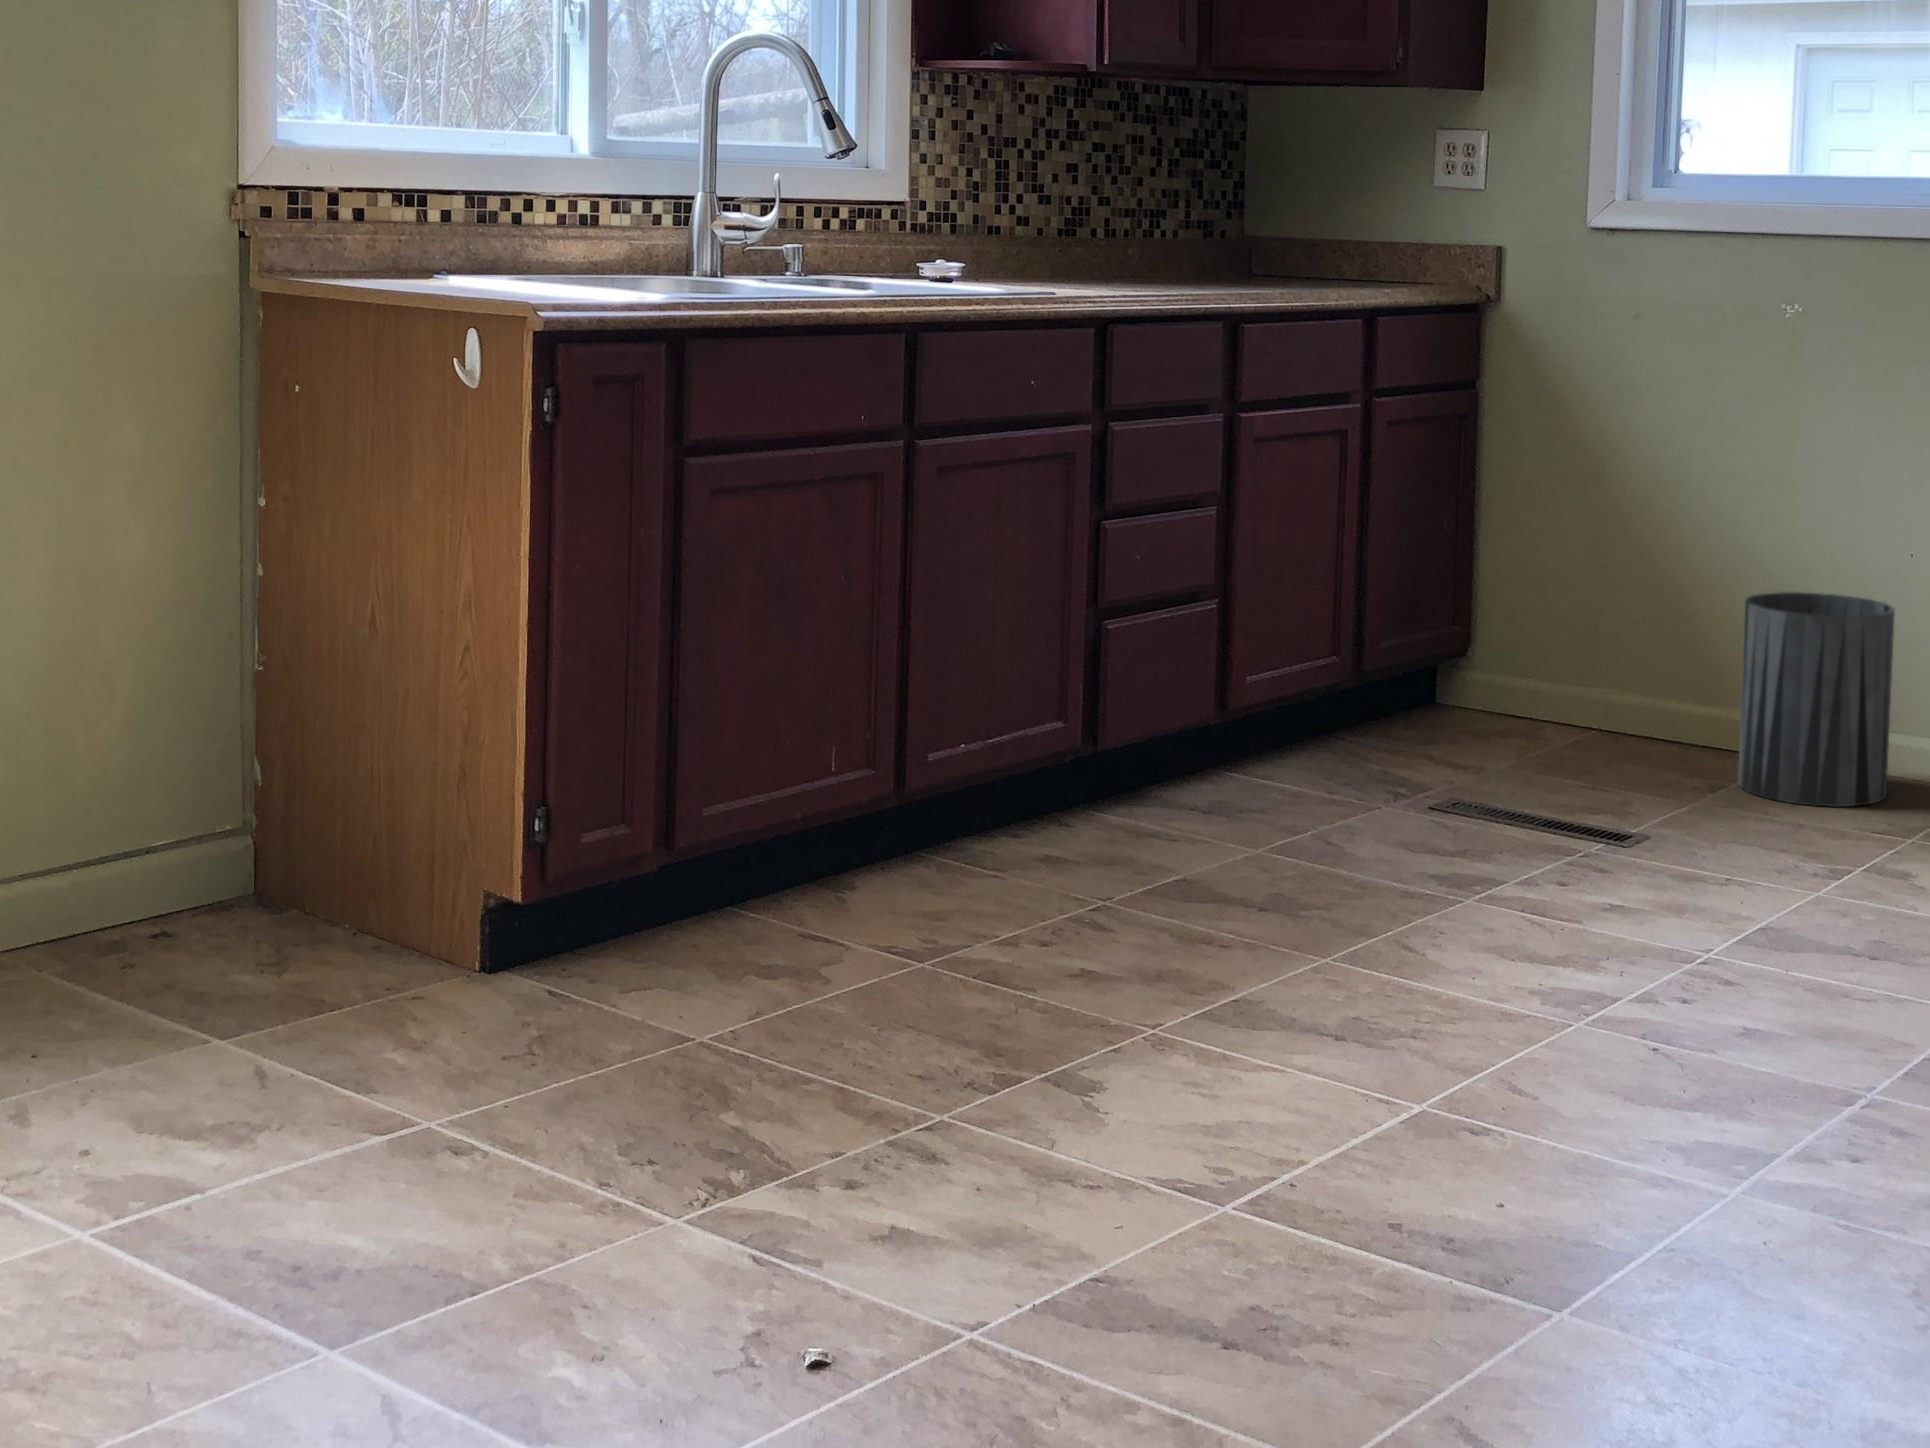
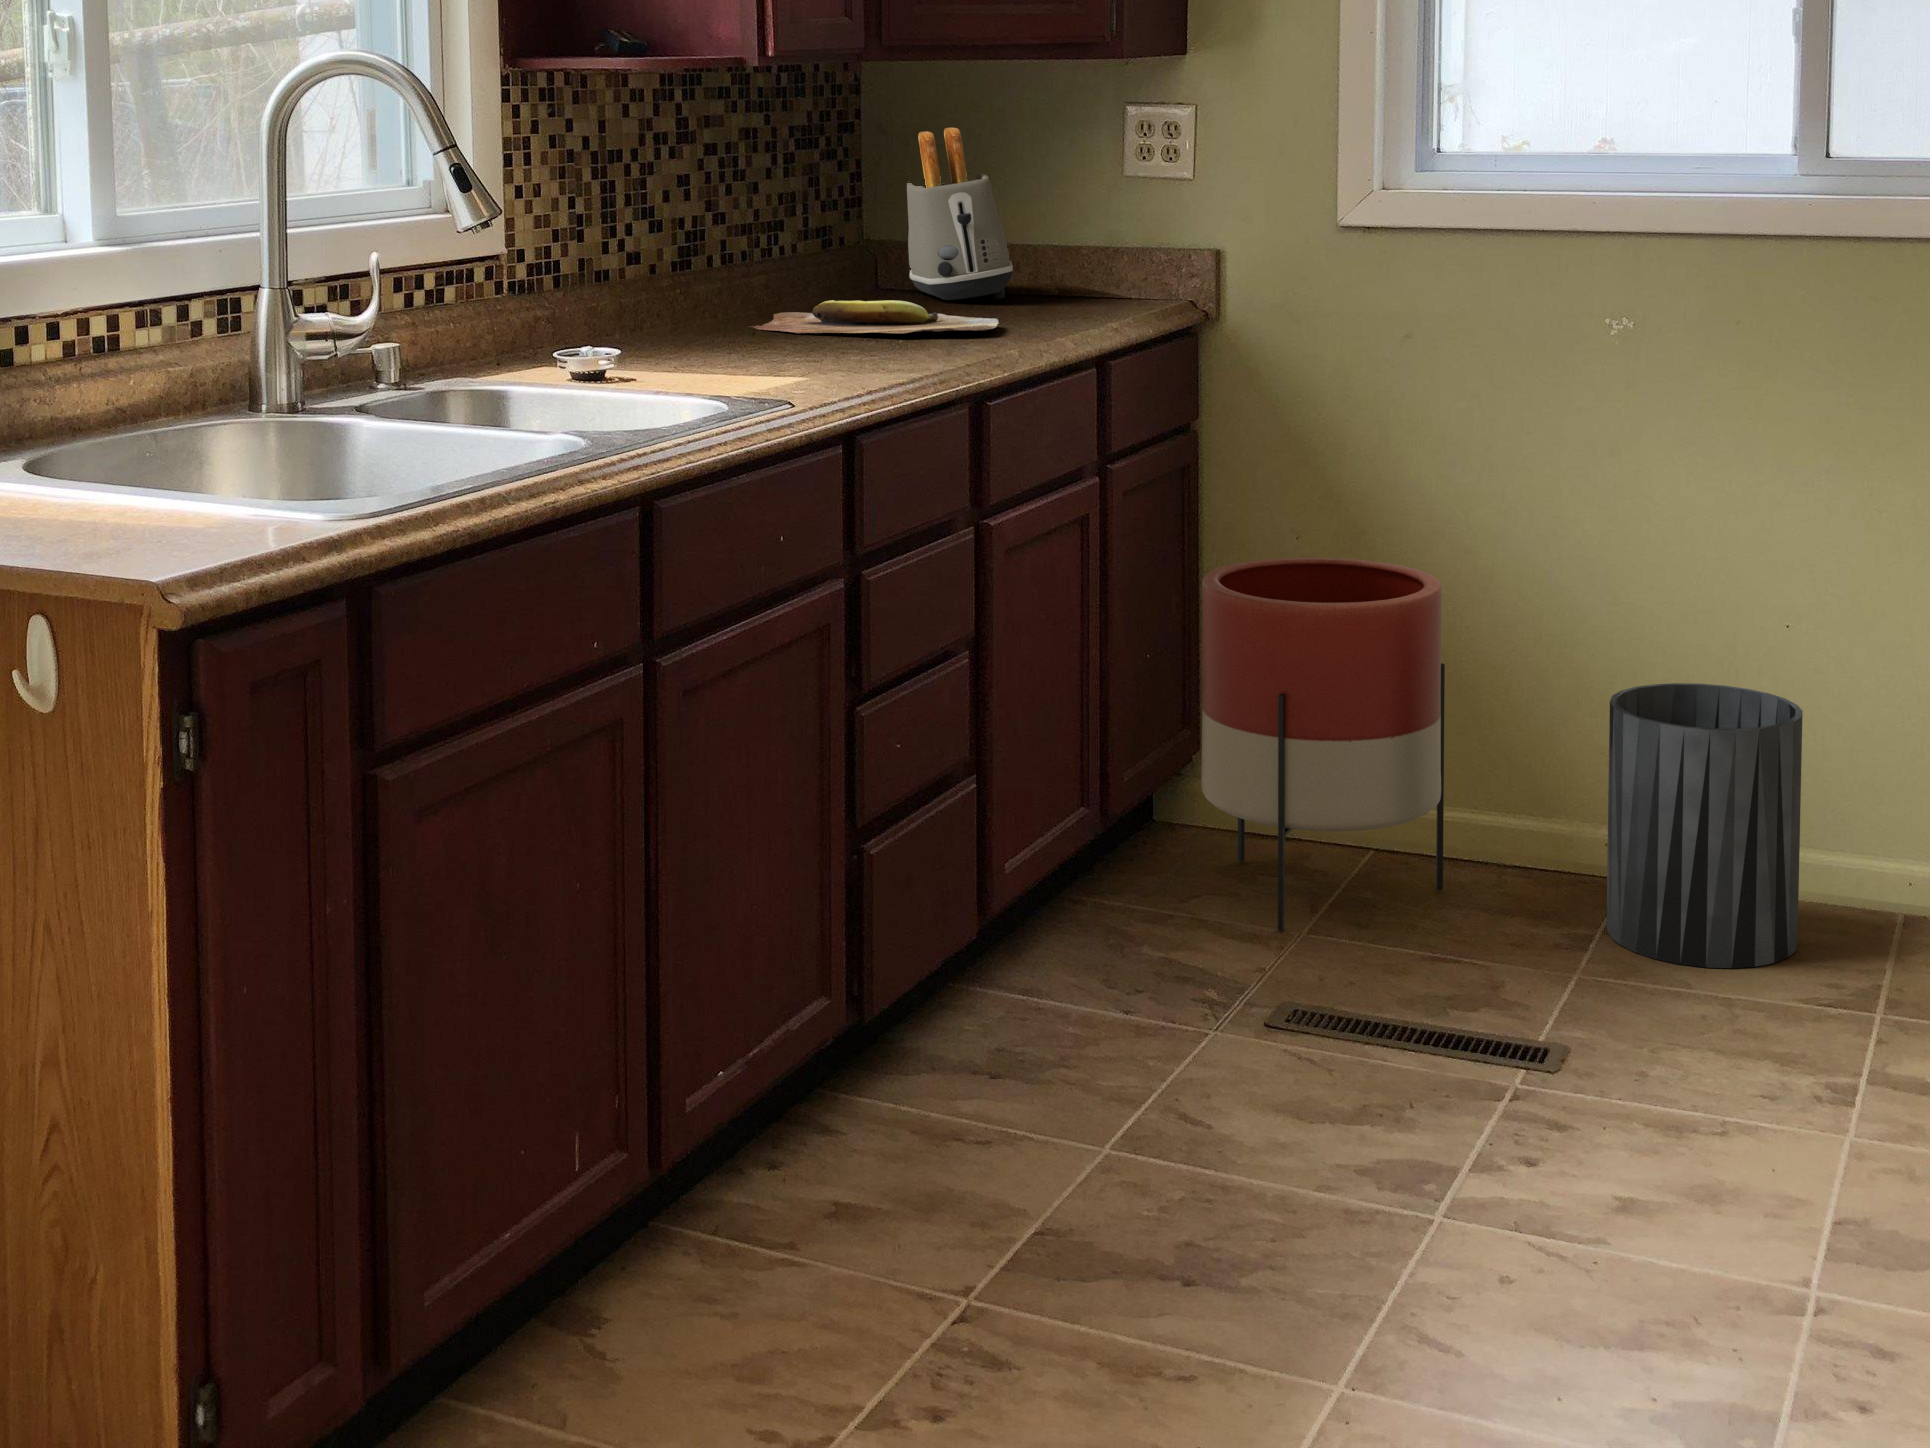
toaster: none [1269,146,1350,279] -> present [907,127,1013,300]
cutting board: none [1104,260,1299,285] -> present [751,300,998,334]
planter: none [1440,486,1636,762] -> present [1201,557,1445,932]

